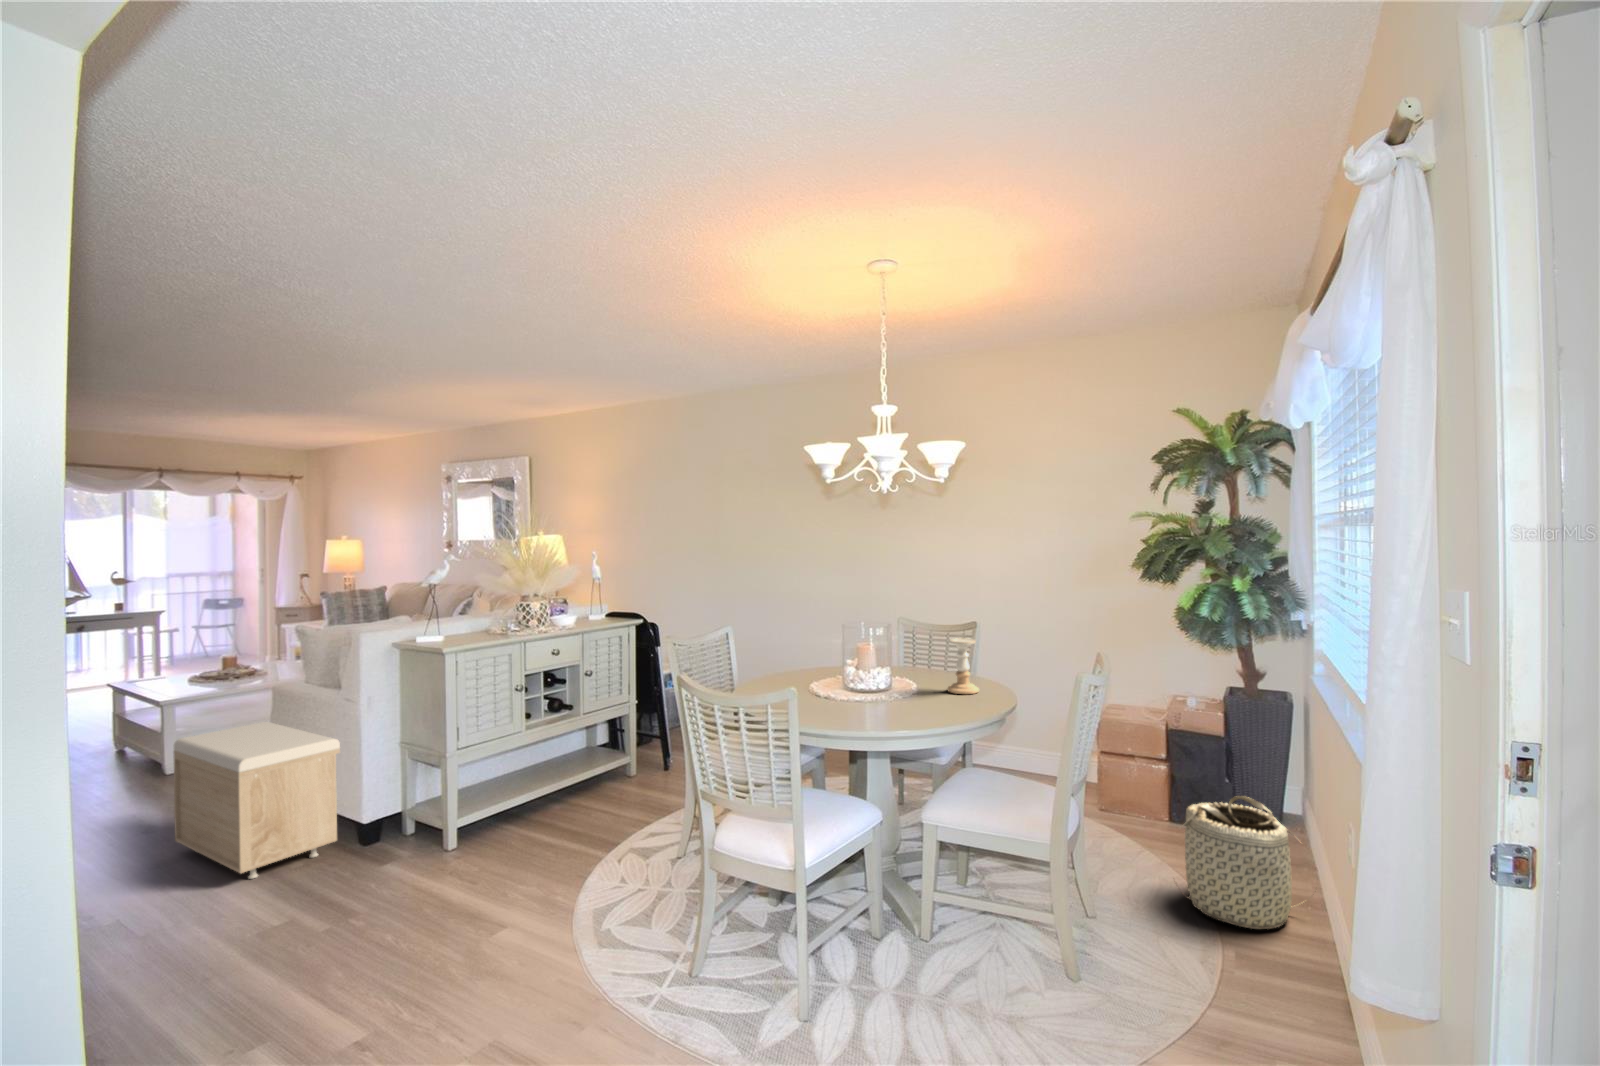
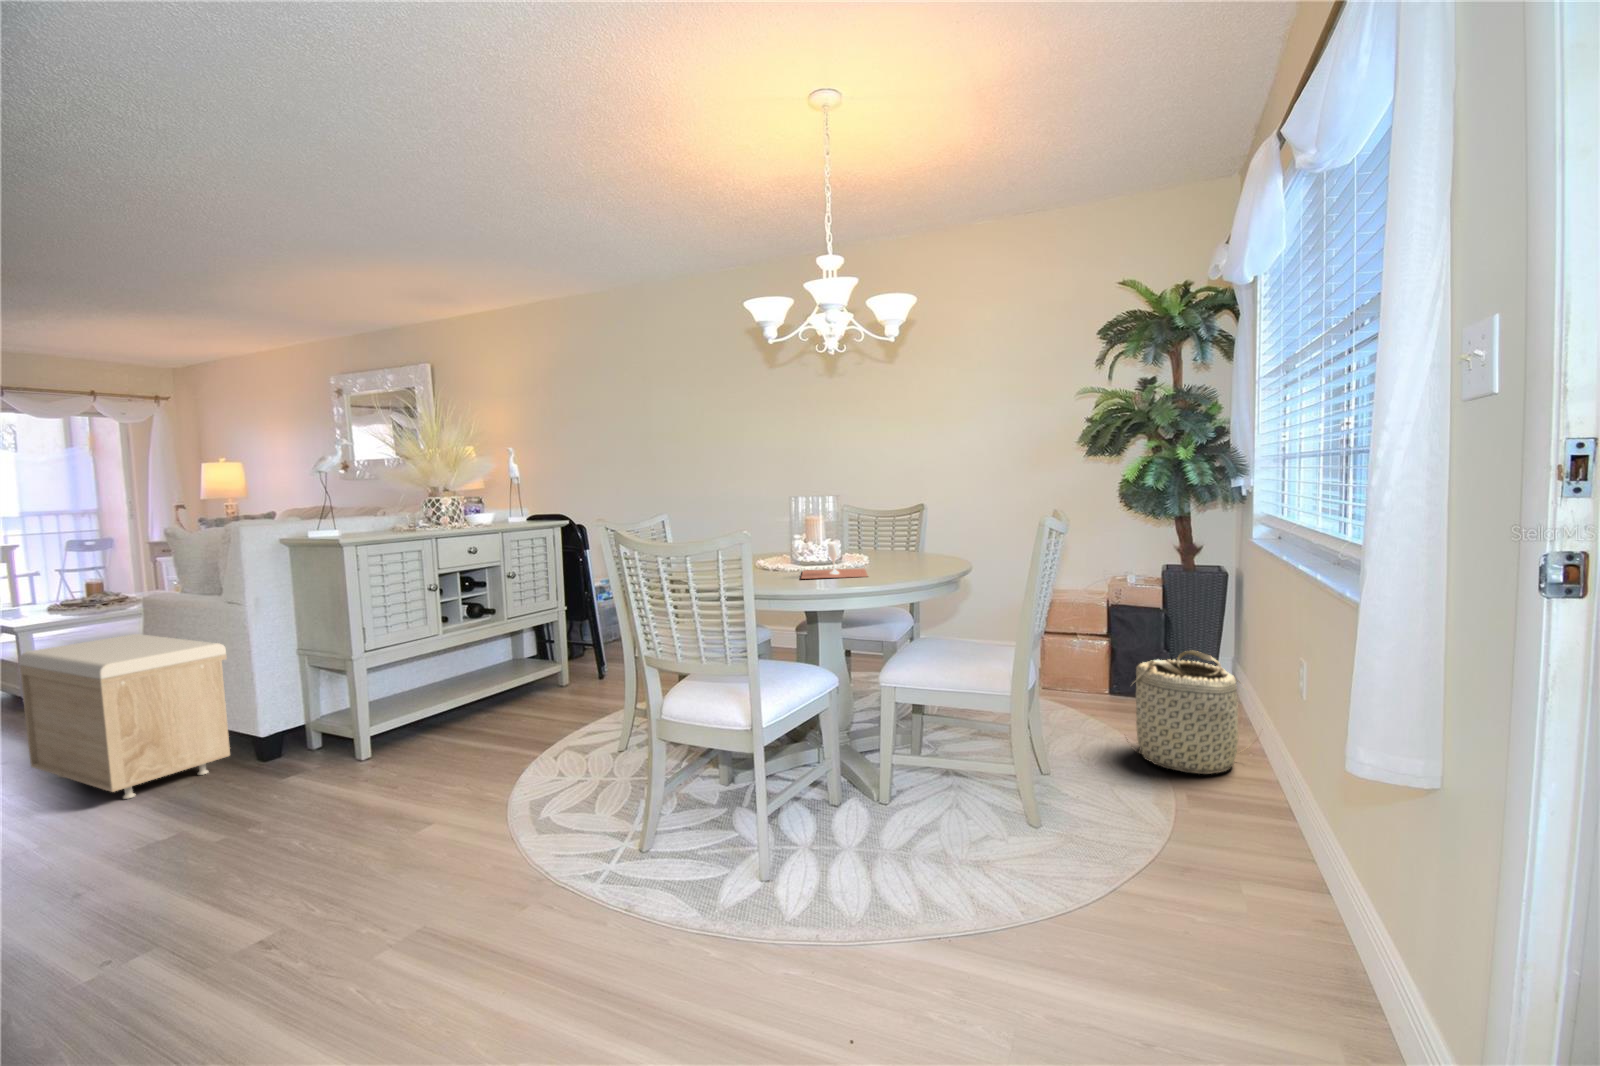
candle holder: present [948,638,979,694] -> none [900,506,933,561]
wine glass: none [848,681,912,717] -> present [801,544,868,579]

